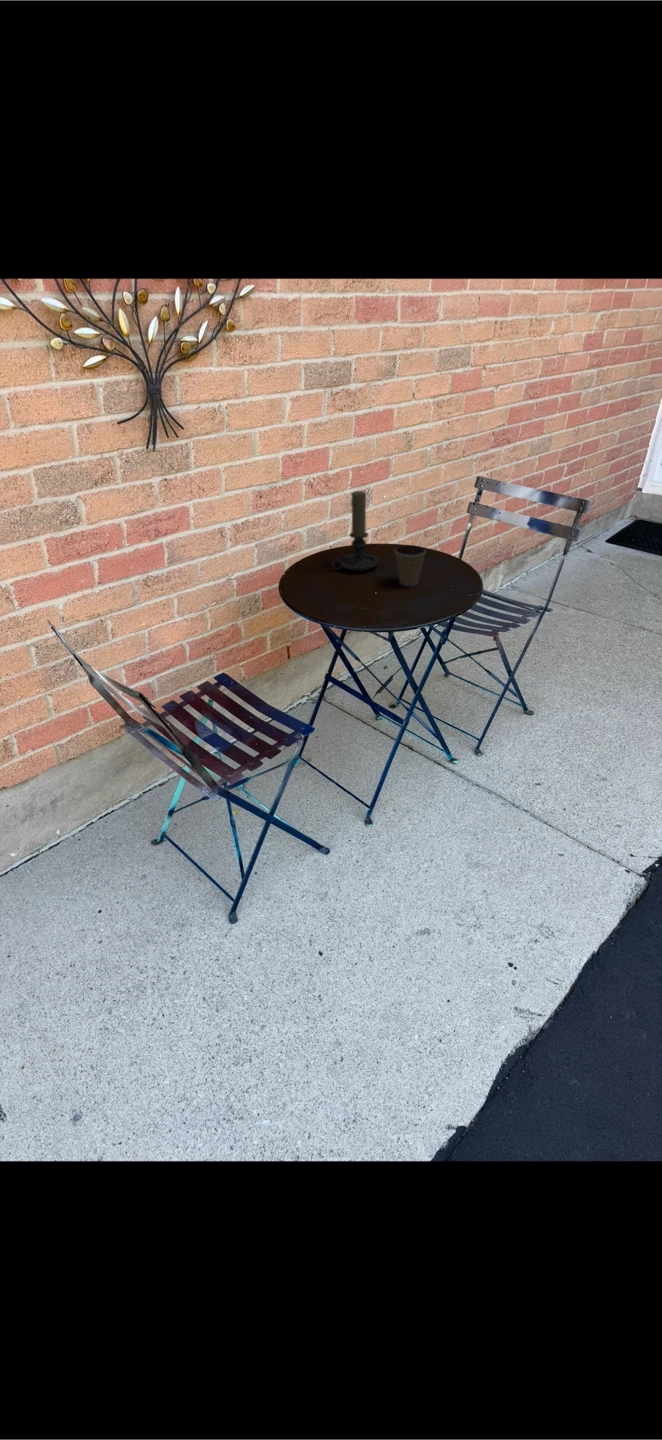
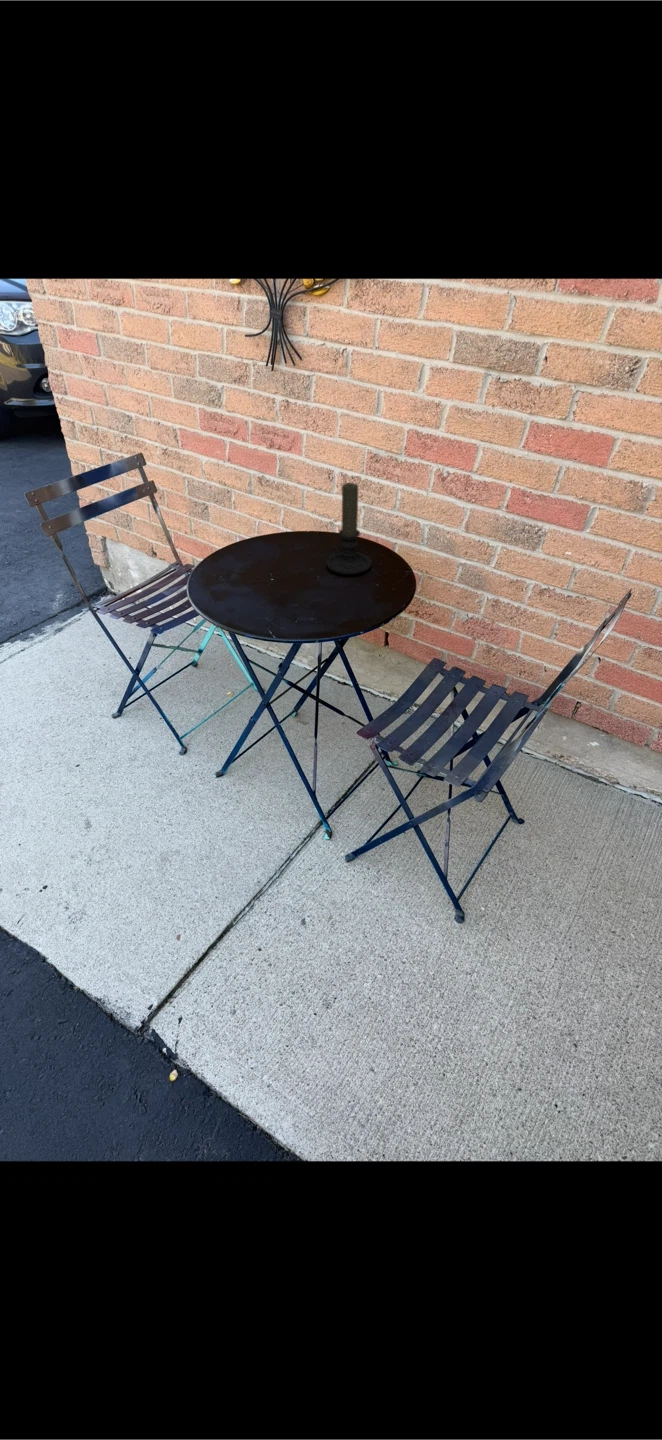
coffee cup: present [395,545,426,587] -> none [282,553,319,602]

